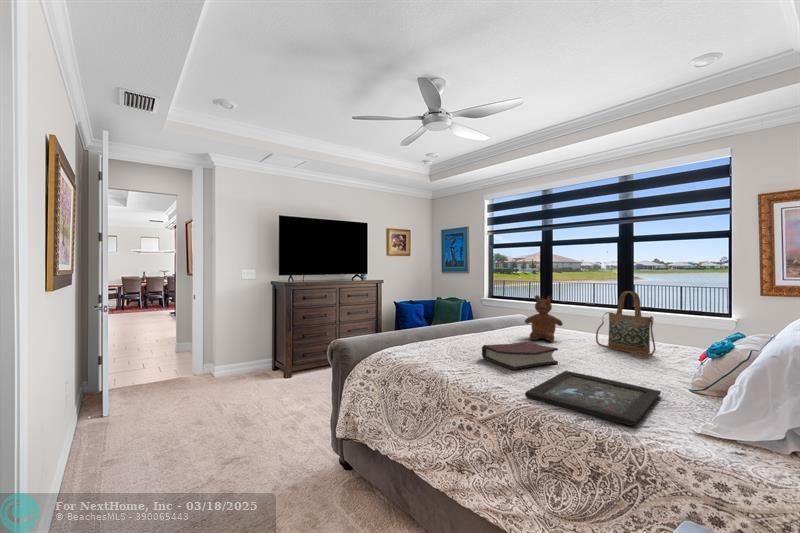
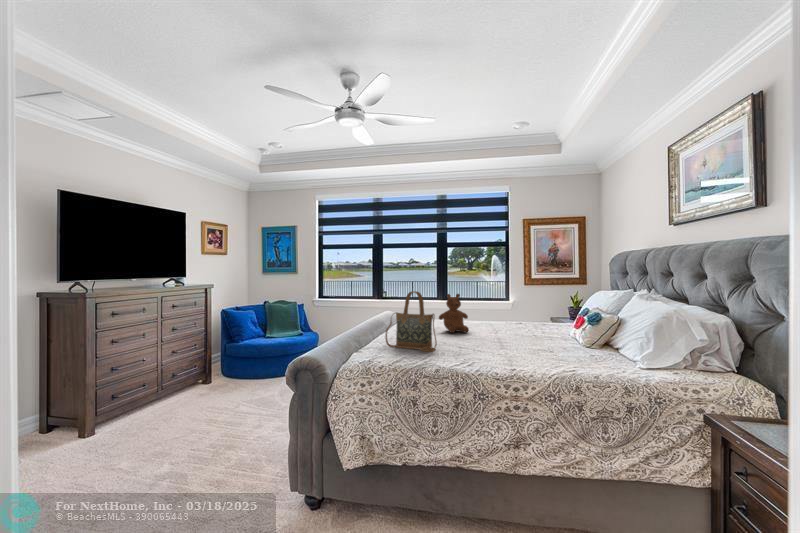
handbag: present [596,291,656,357] -> present [386,291,437,352]
hardback book: present [482,342,558,370] -> none [458,333,509,356]
tray: present [525,371,661,425] -> none [532,350,631,374]

